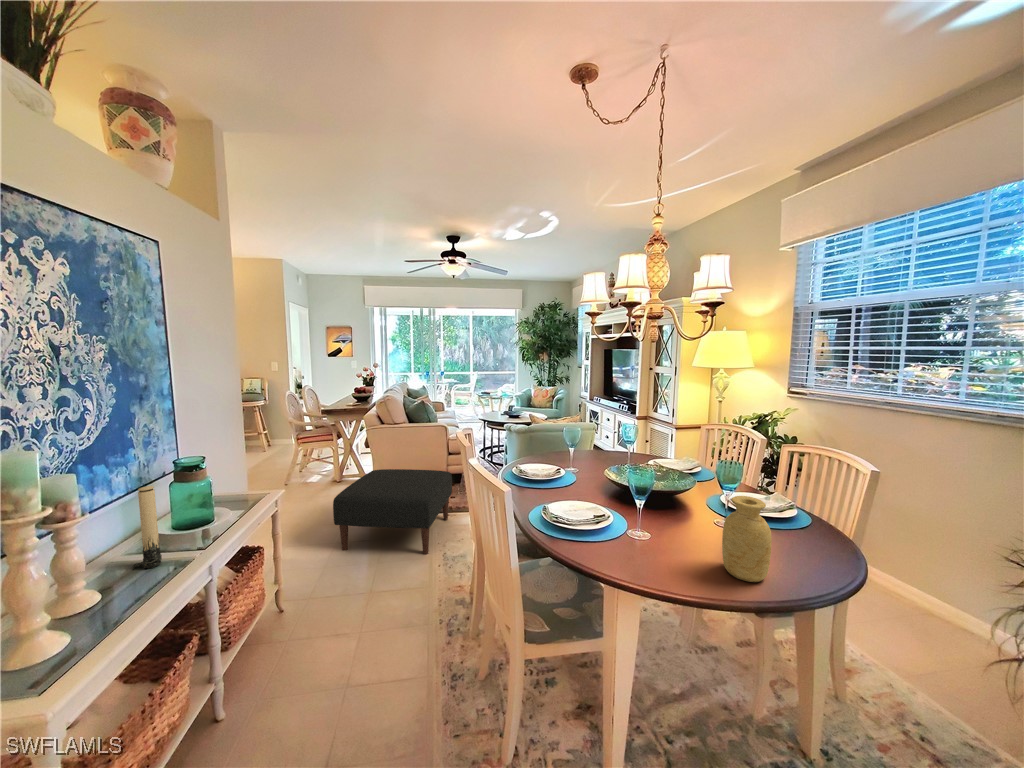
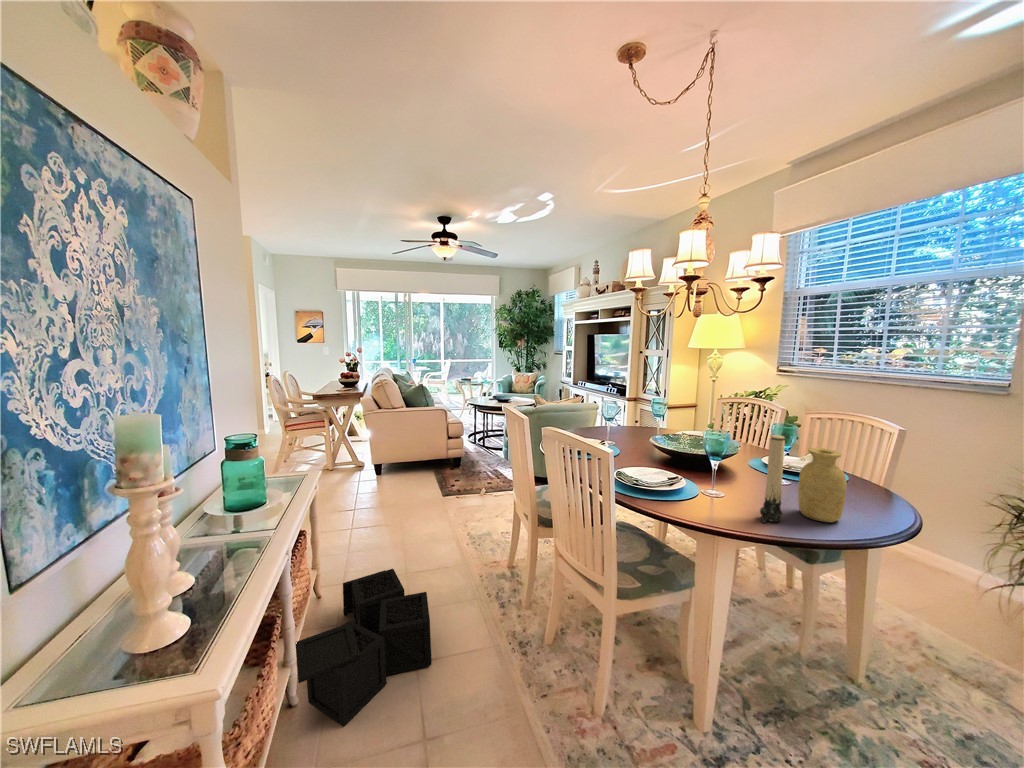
ottoman: present [333,469,452,554] -> none [346,455,460,539]
candle: present [133,486,162,569] -> present [760,435,785,523]
storage bin: none [220,587,377,747] -> present [296,569,431,727]

